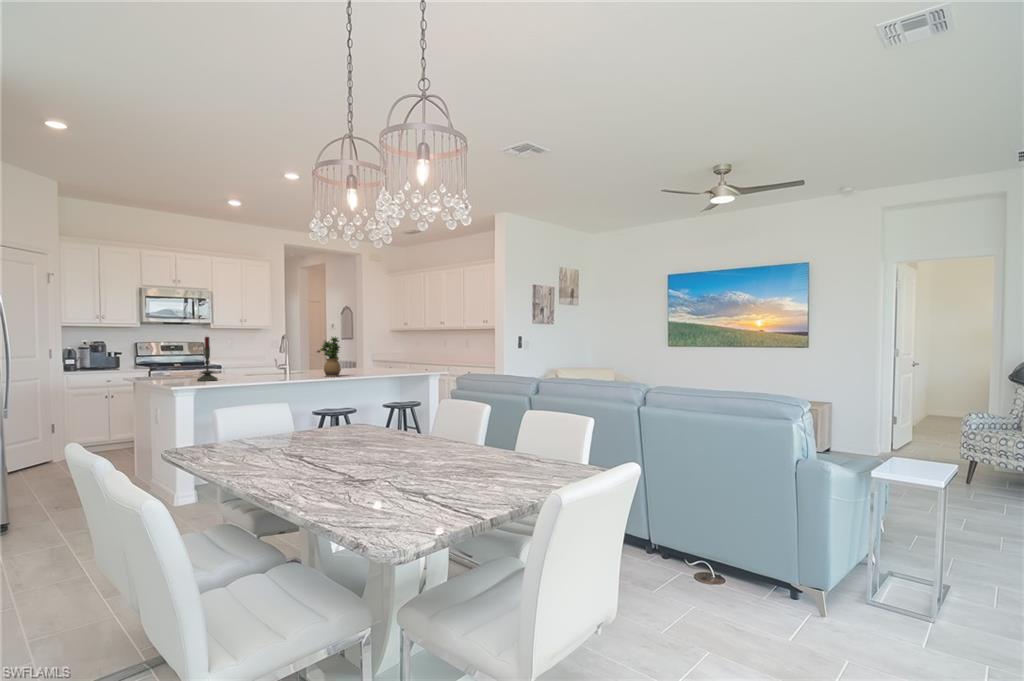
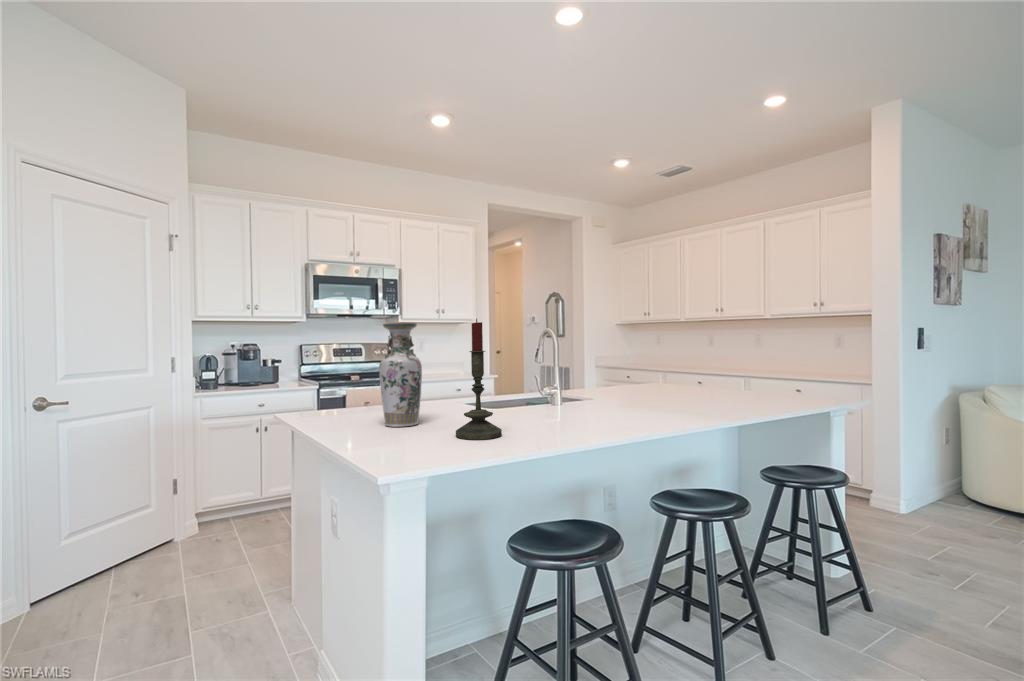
vase: none [169,336,190,379] -> present [379,323,422,427]
potted plant: present [320,337,341,377] -> none [686,323,740,418]

